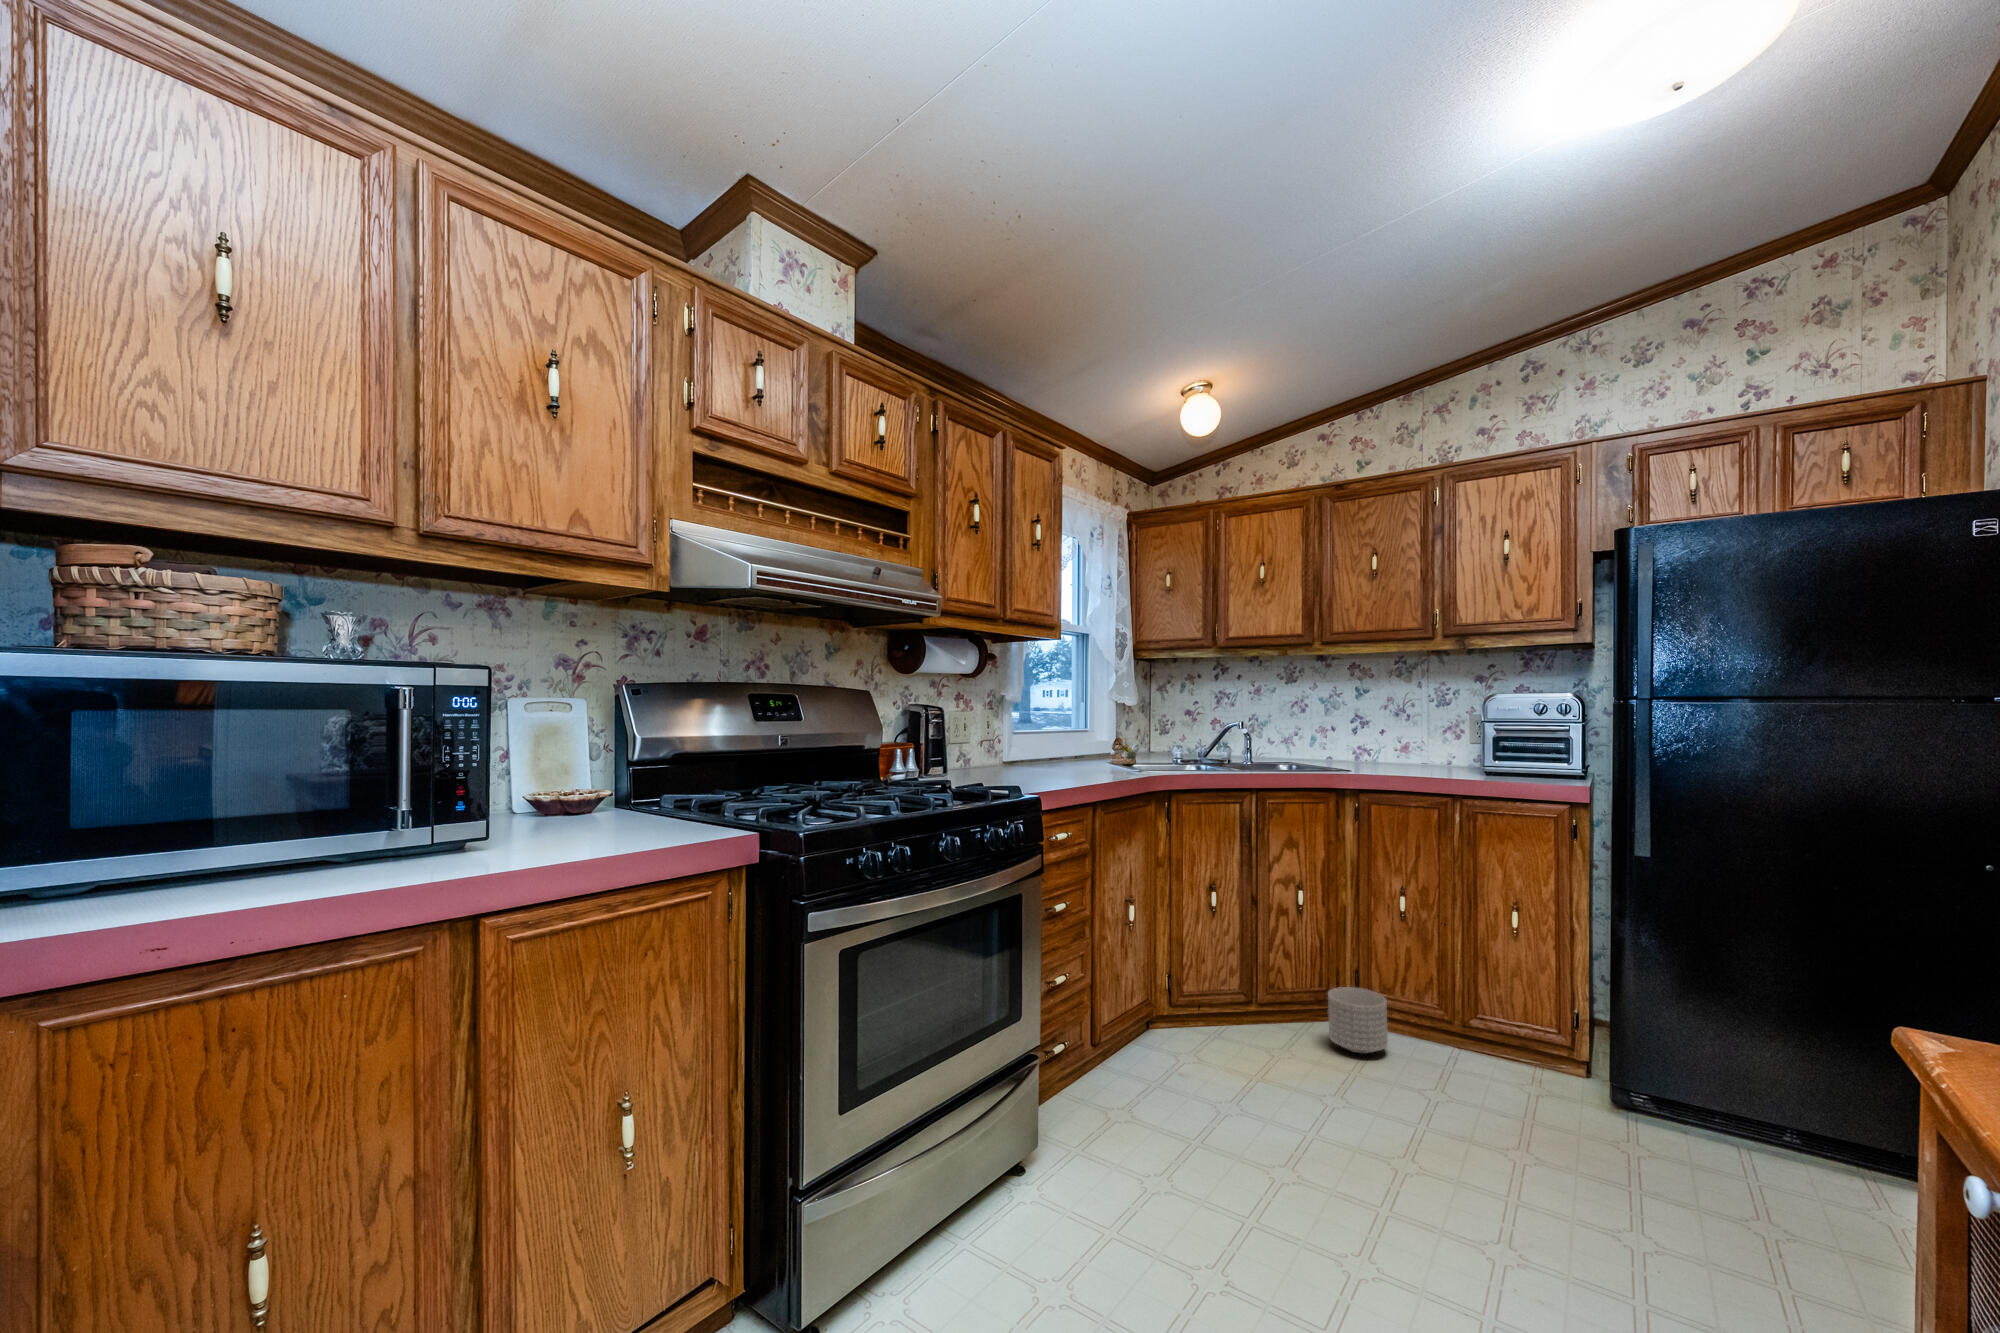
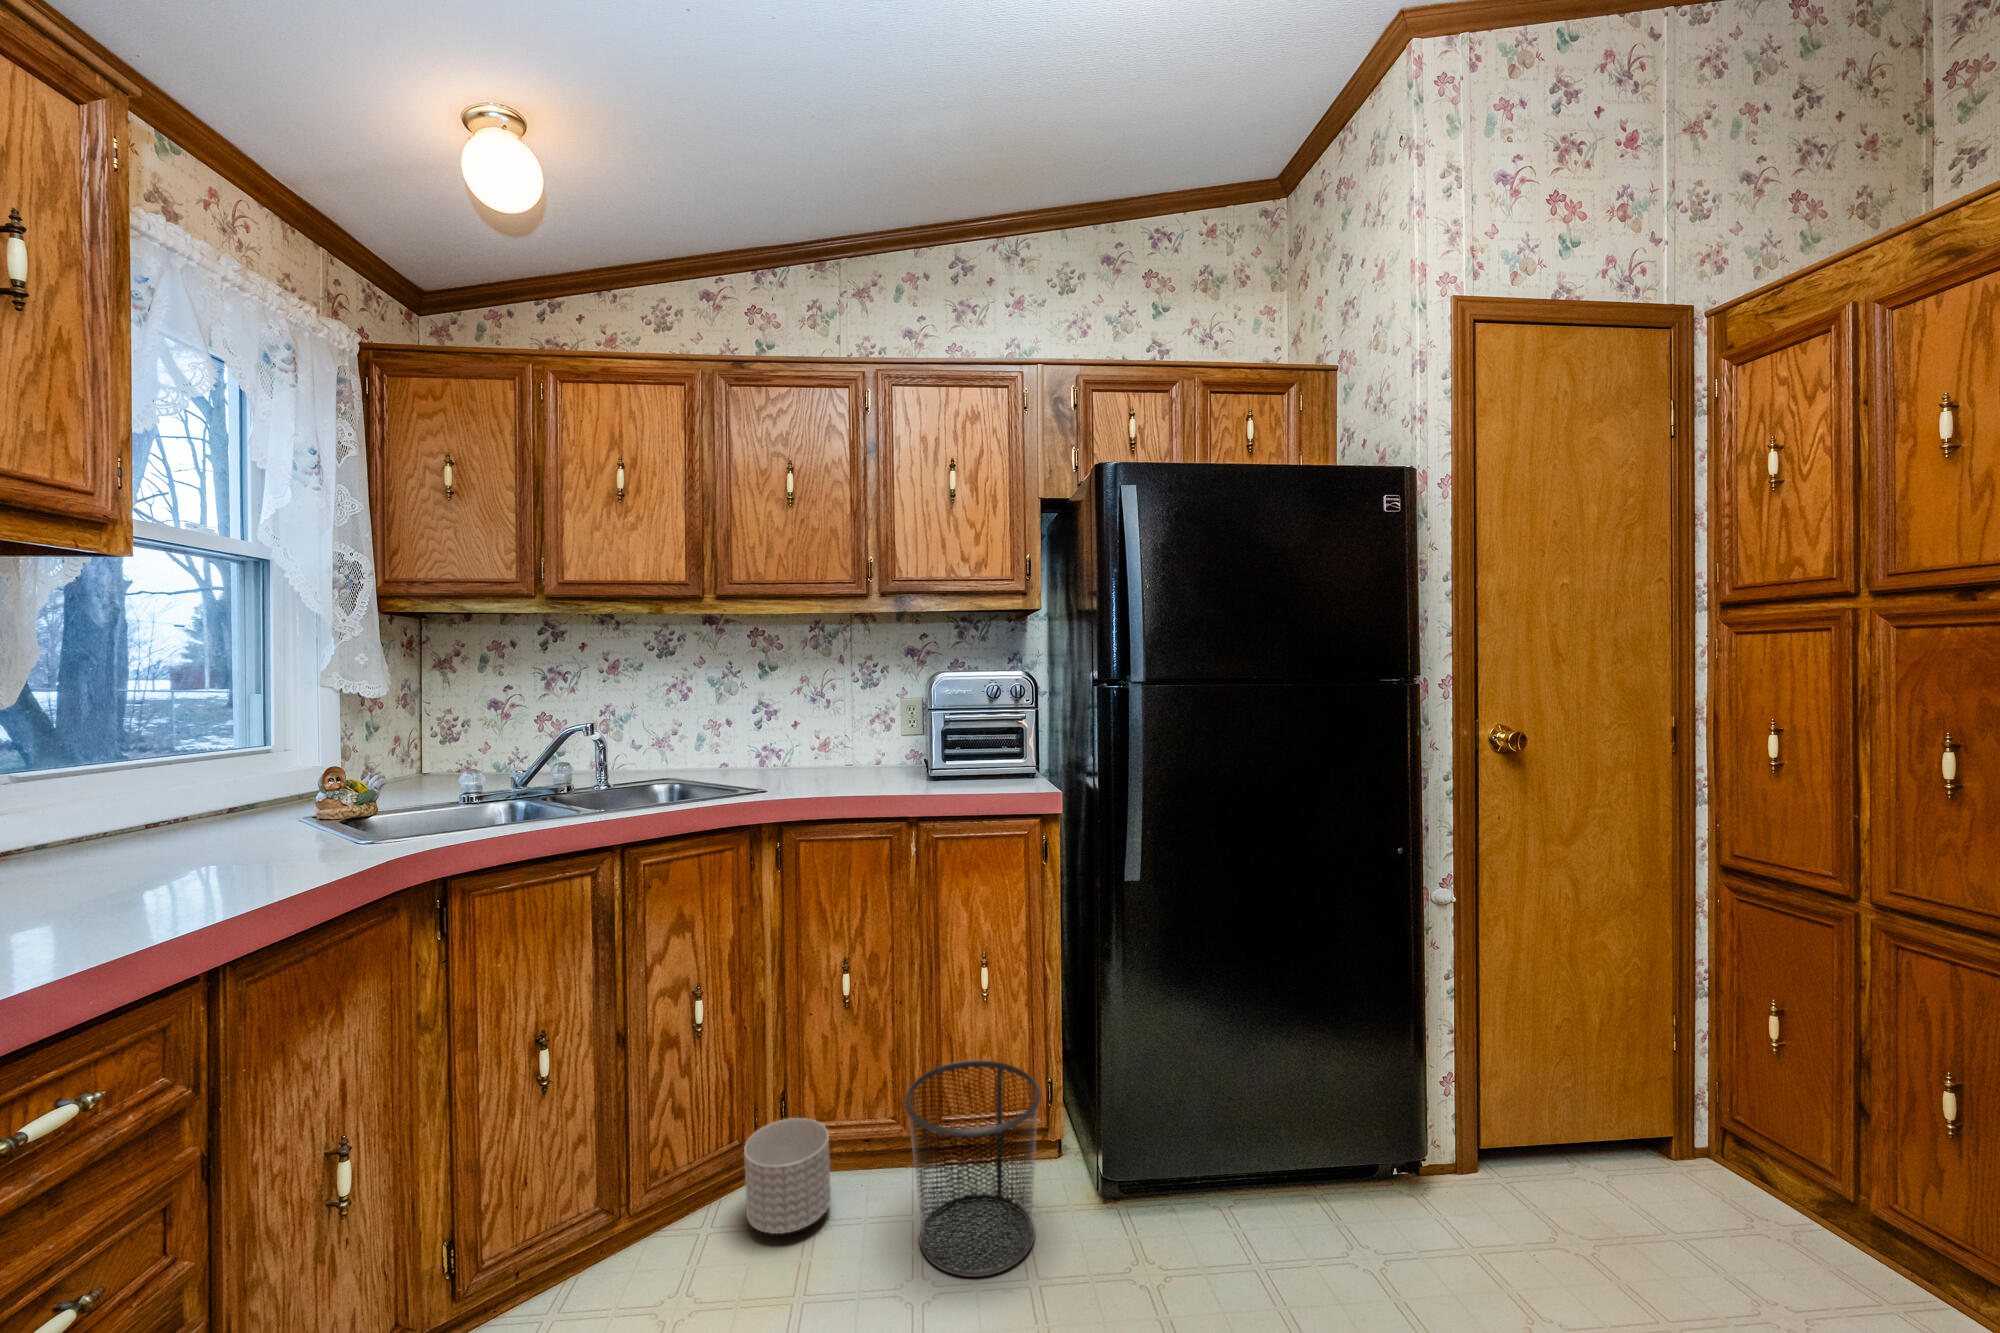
waste bin: none [1436,976,1550,1119] -> present [904,1060,1041,1277]

